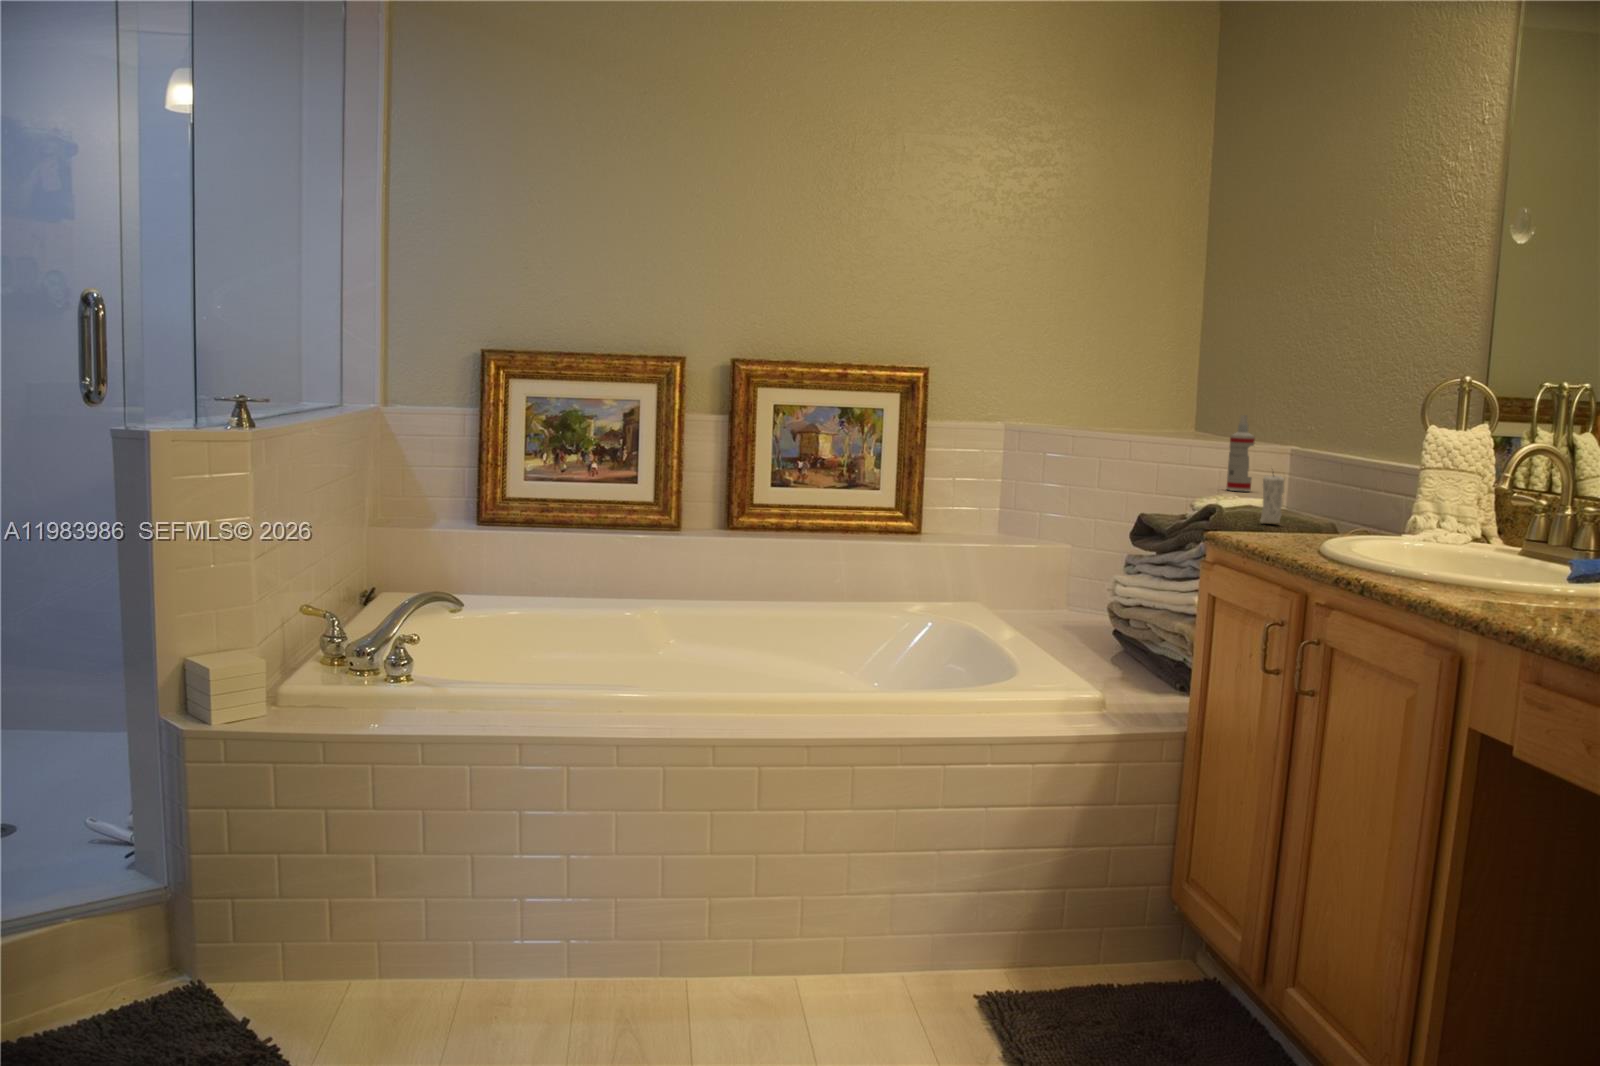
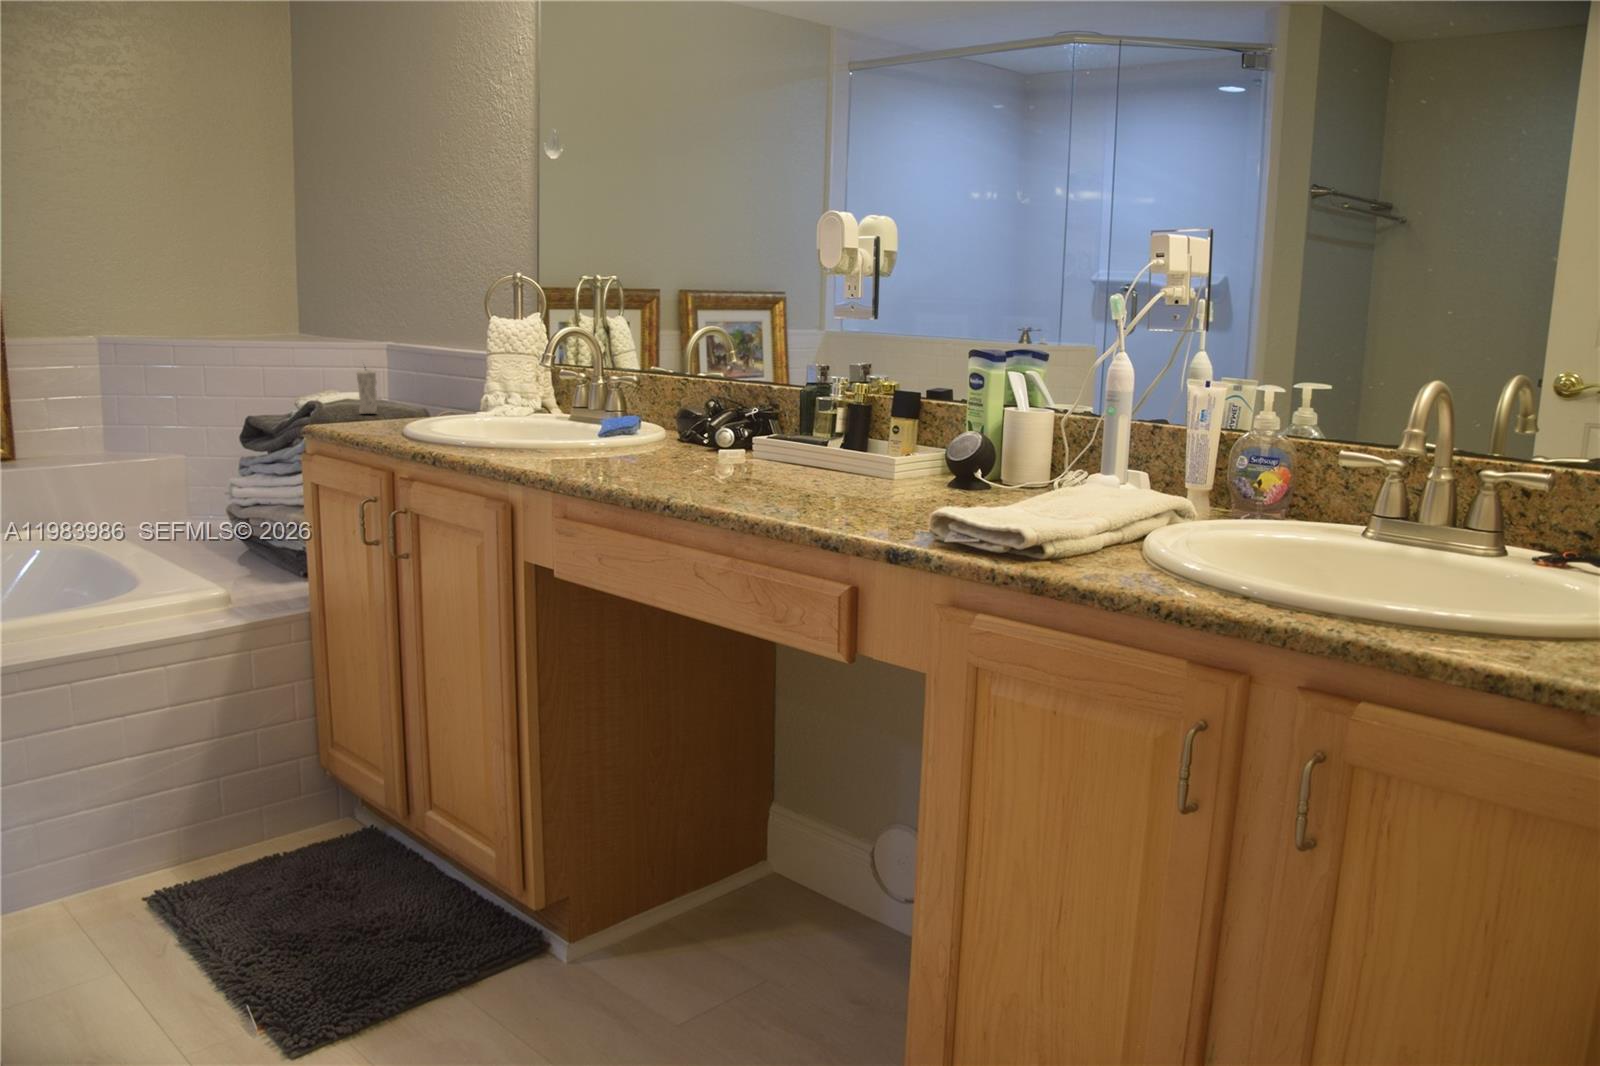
spray bottle: present [1227,415,1255,491] -> none [331,311,357,385]

